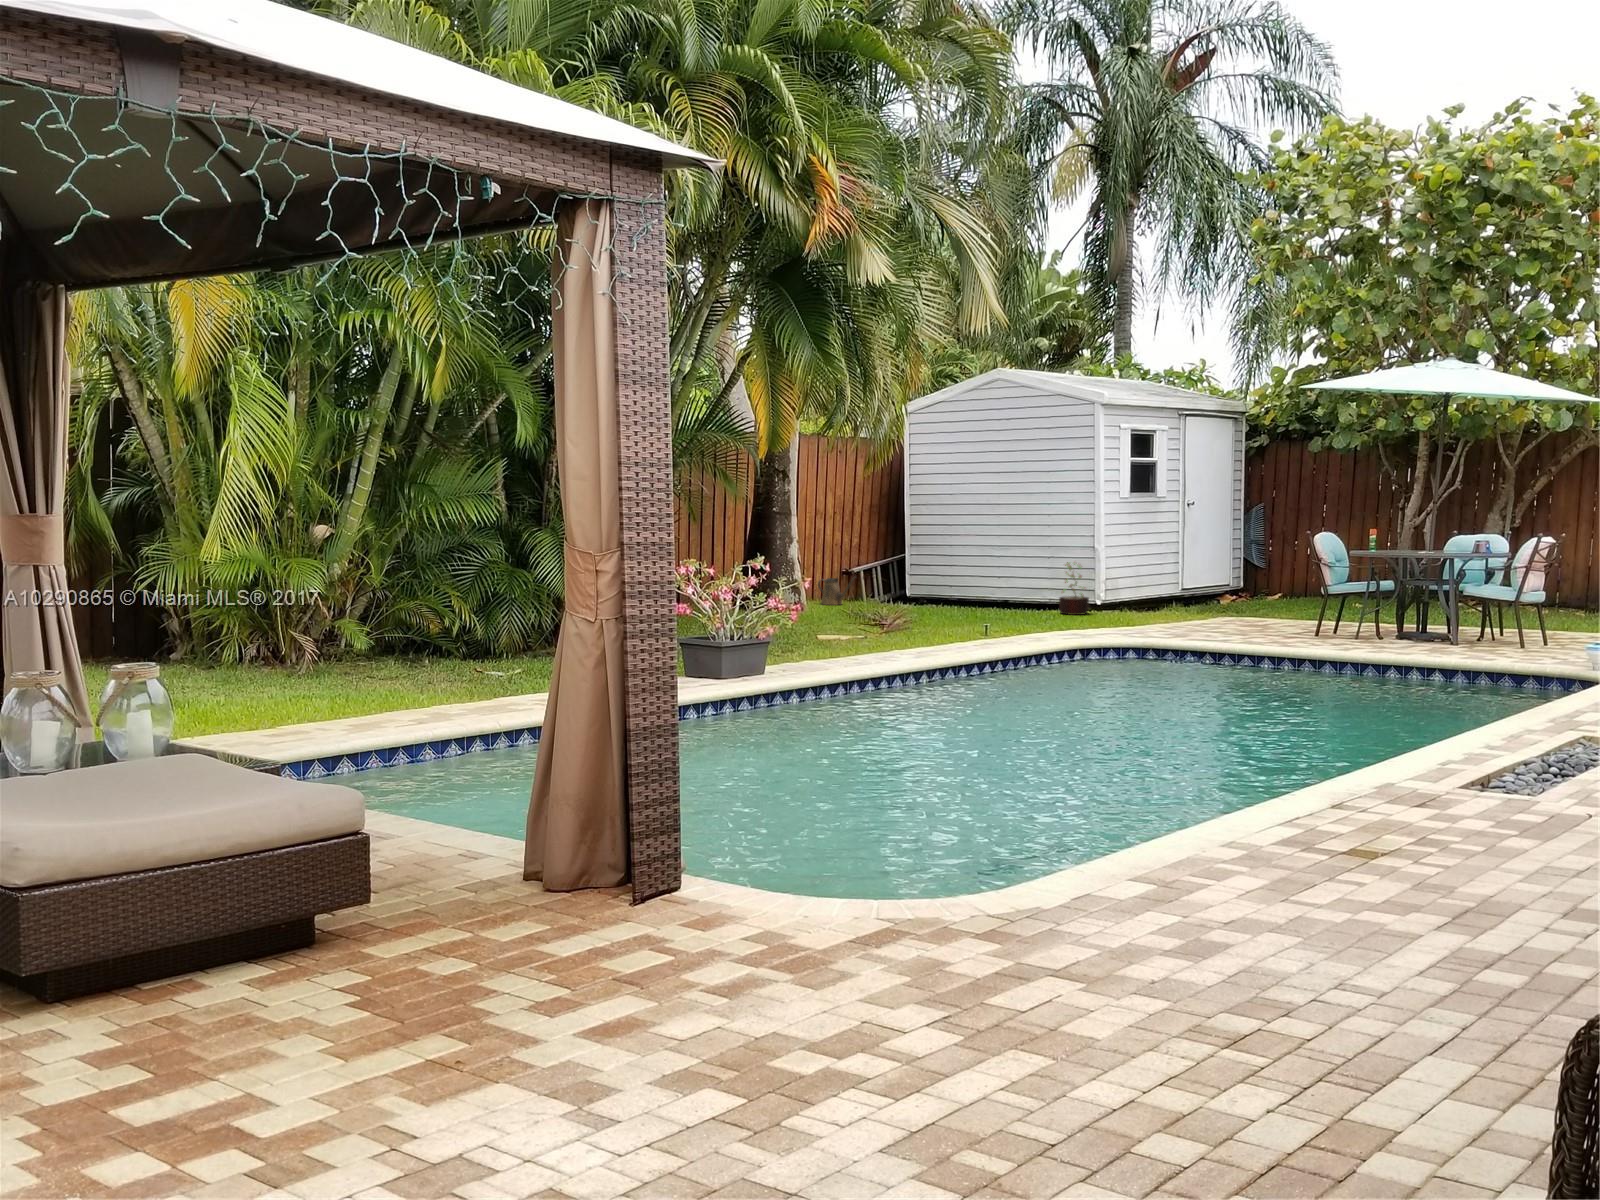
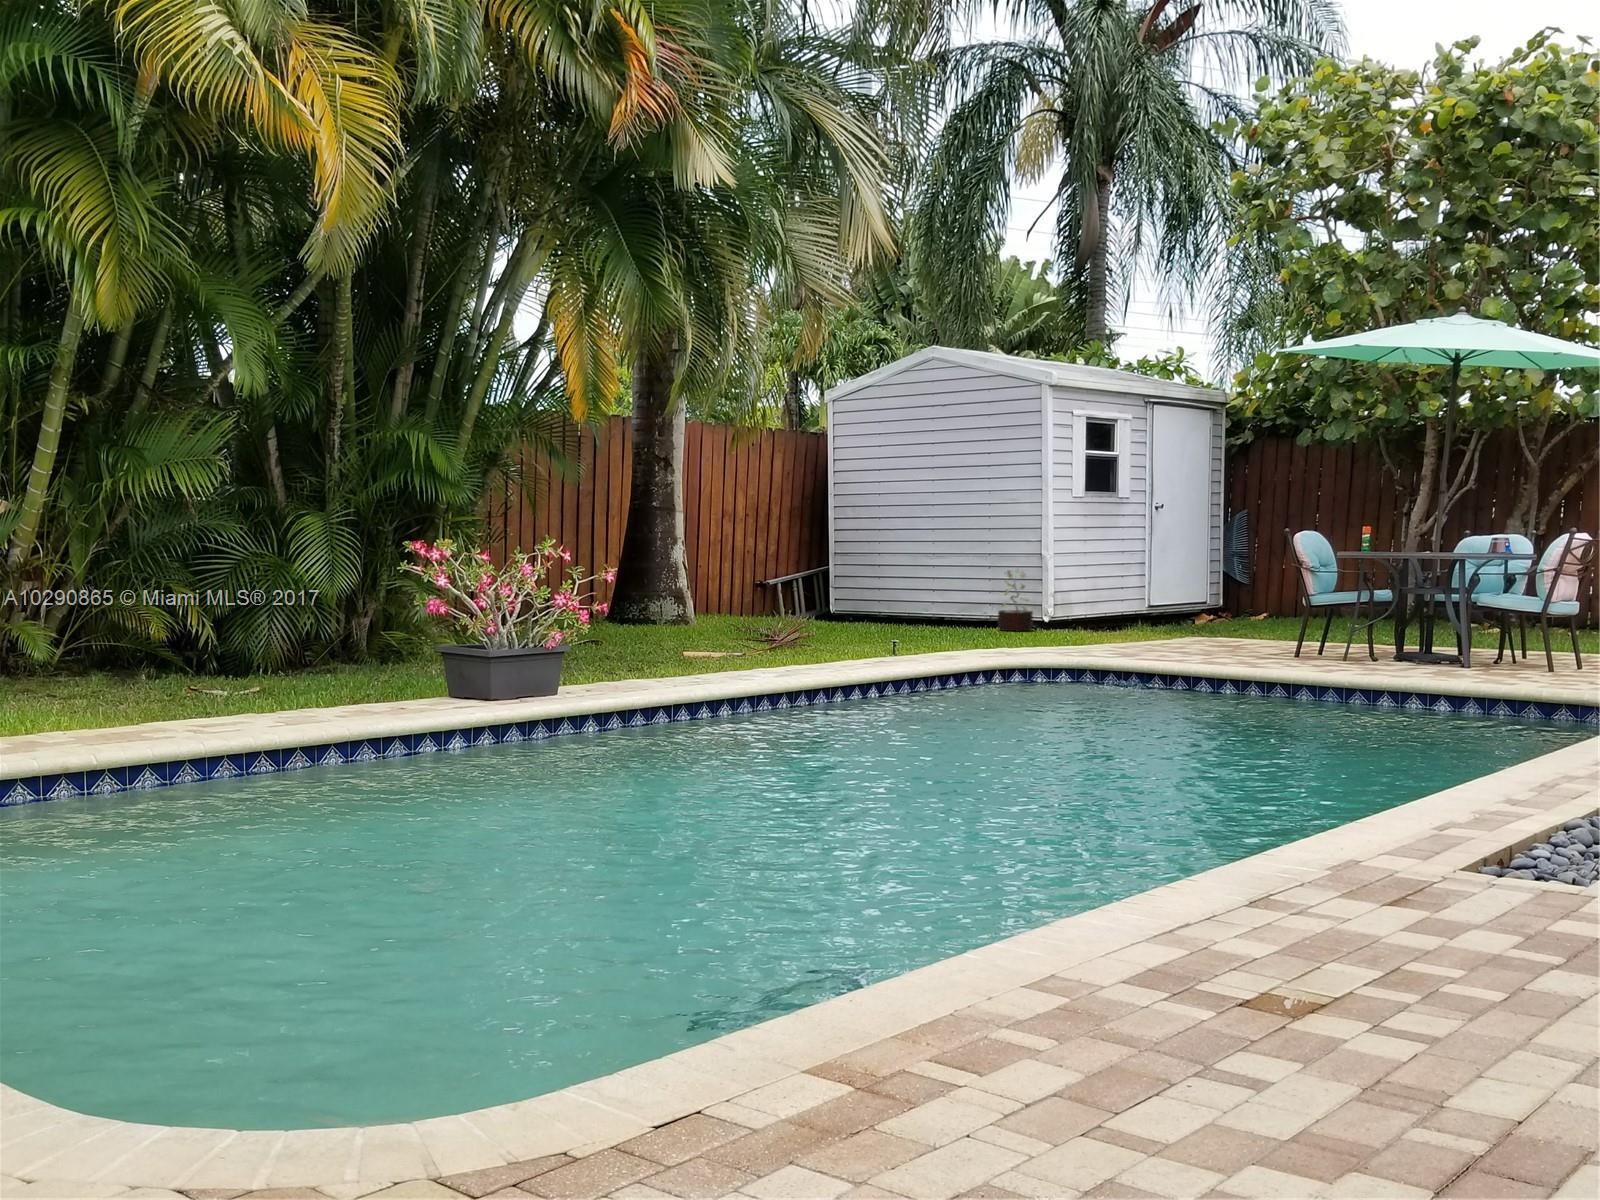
watering can: present [818,577,855,605] -> none [726,586,768,619]

